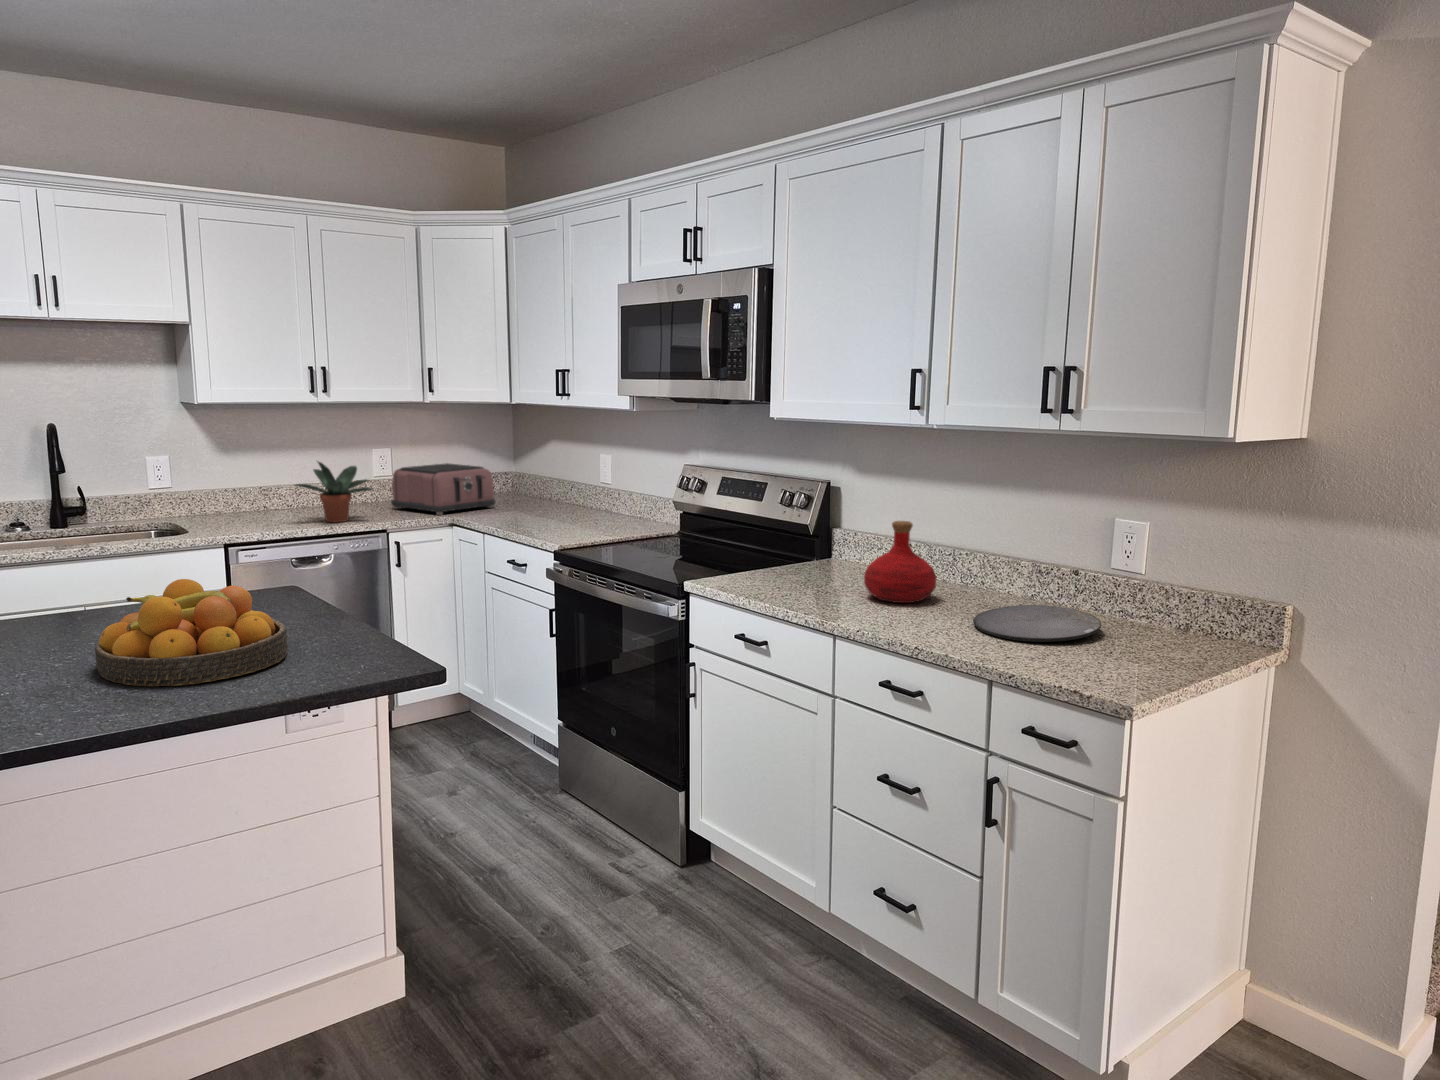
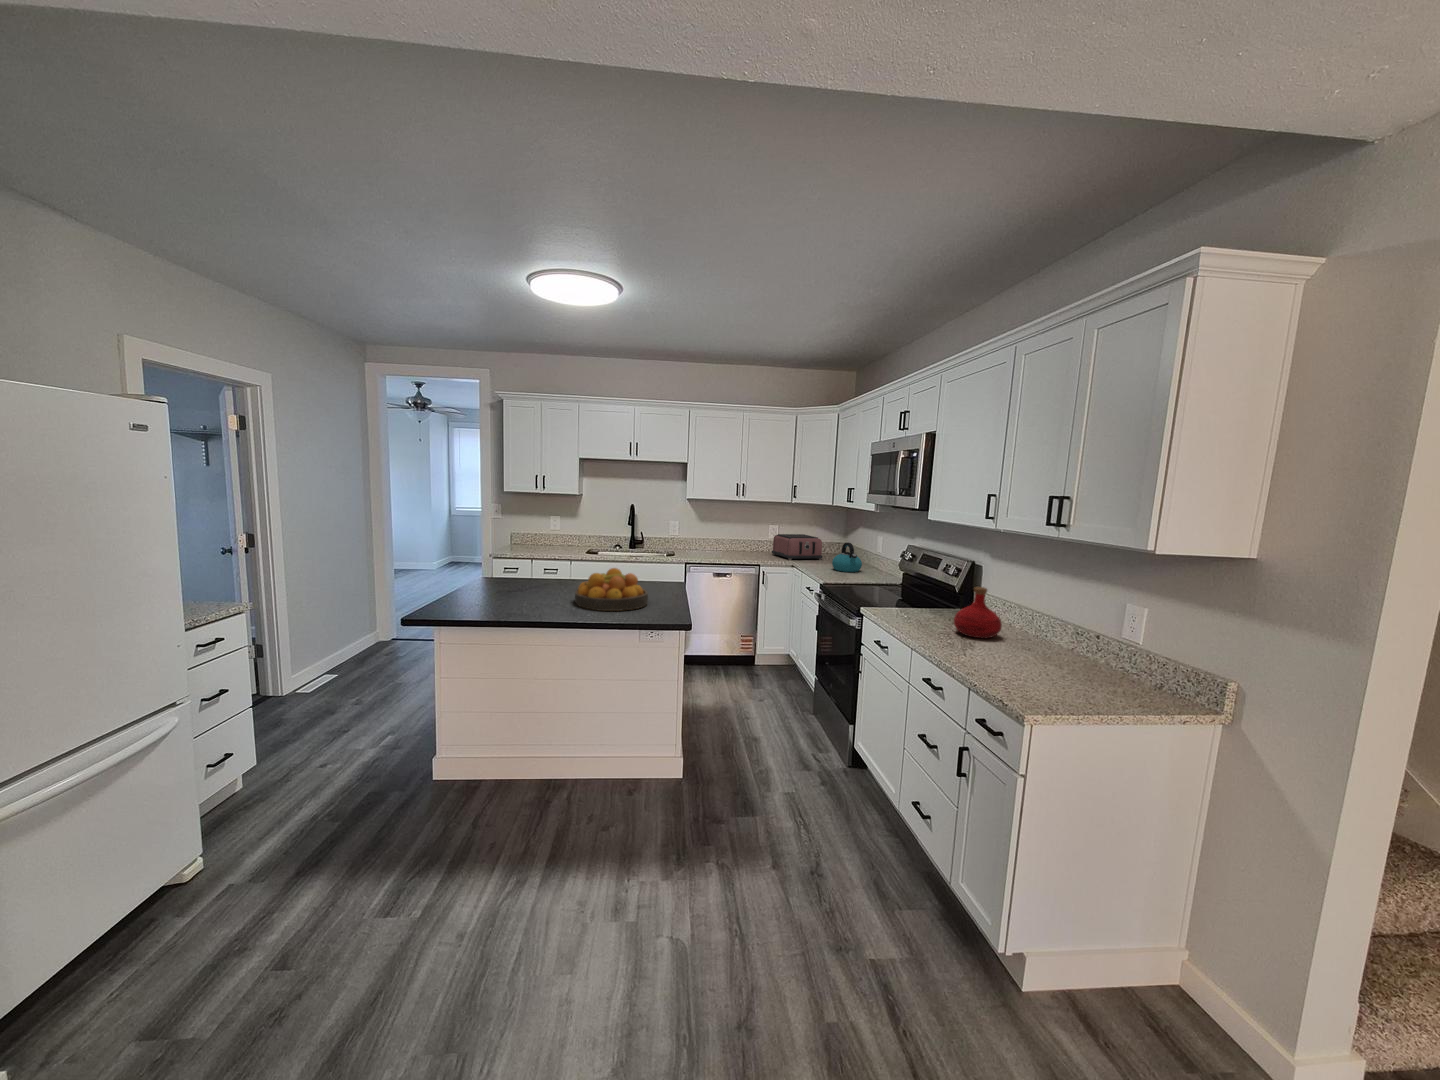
potted plant: present [295,462,373,522] -> none [721,527,759,558]
kettle: none [536,470,590,524] -> present [832,542,862,572]
plate: present [973,605,1101,642] -> none [996,649,1087,675]

